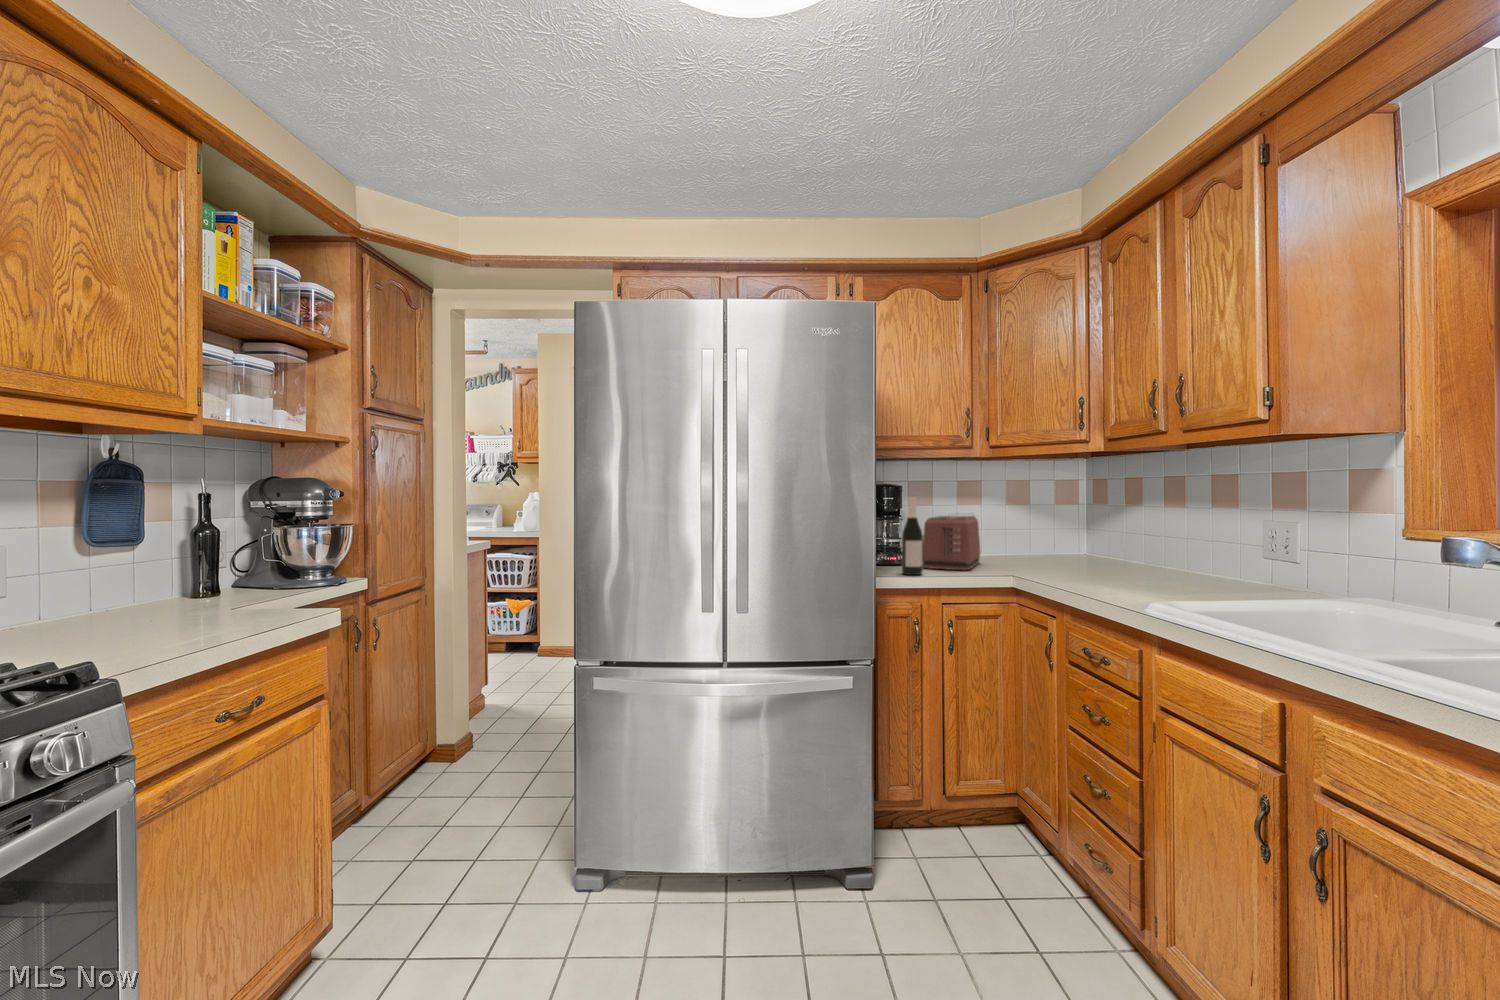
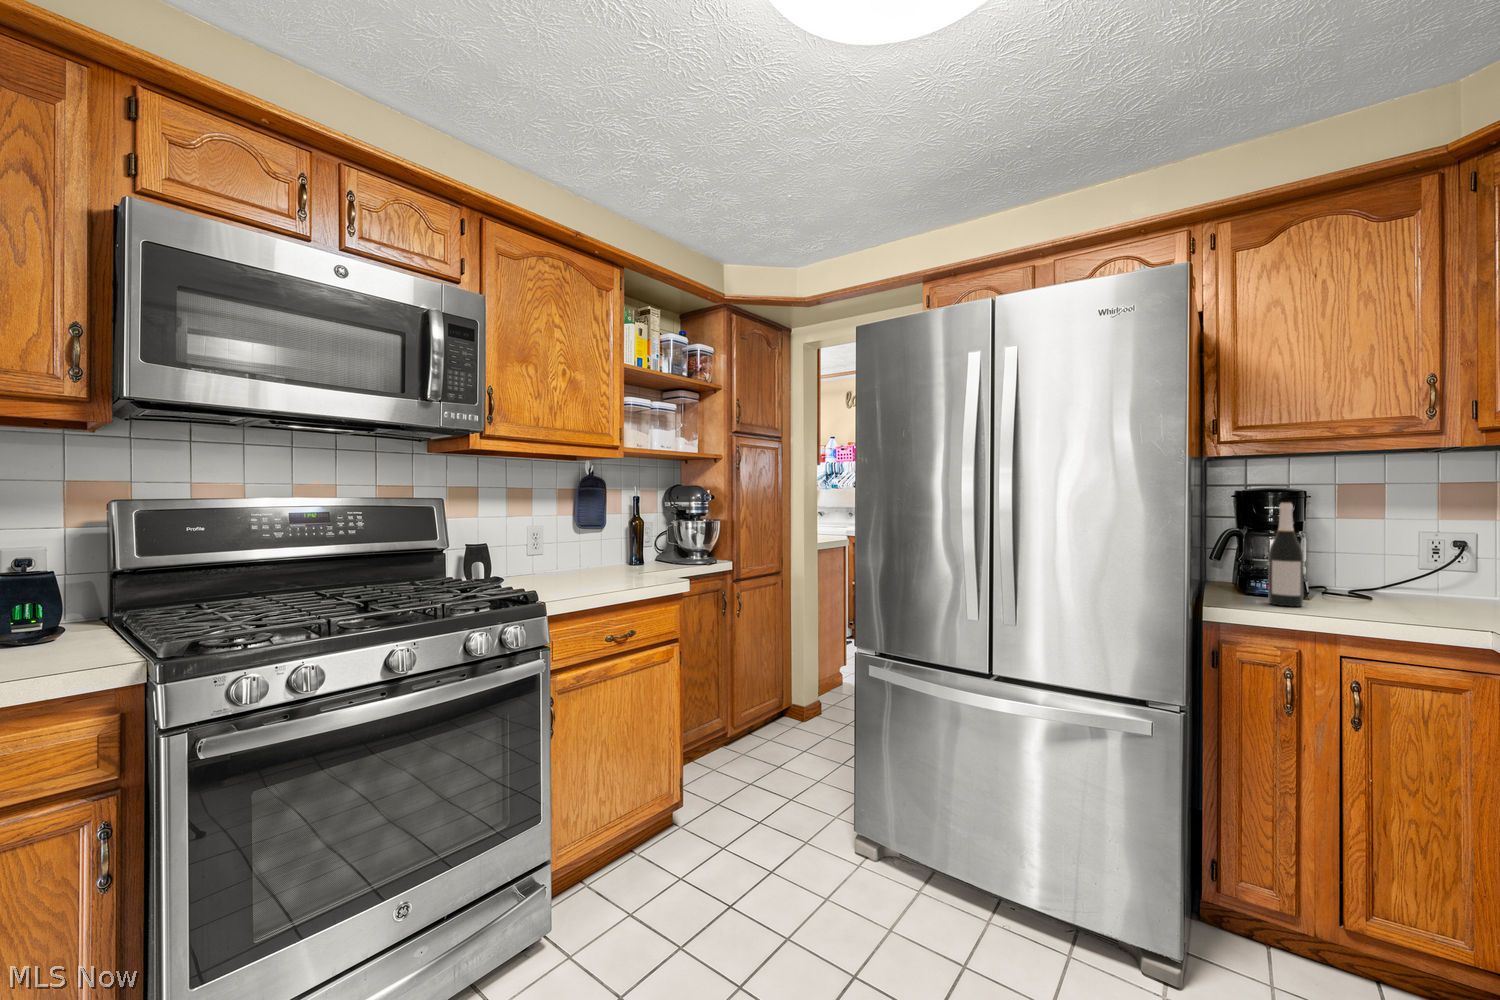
toaster: present [923,516,980,570] -> none [1318,531,1452,609]

